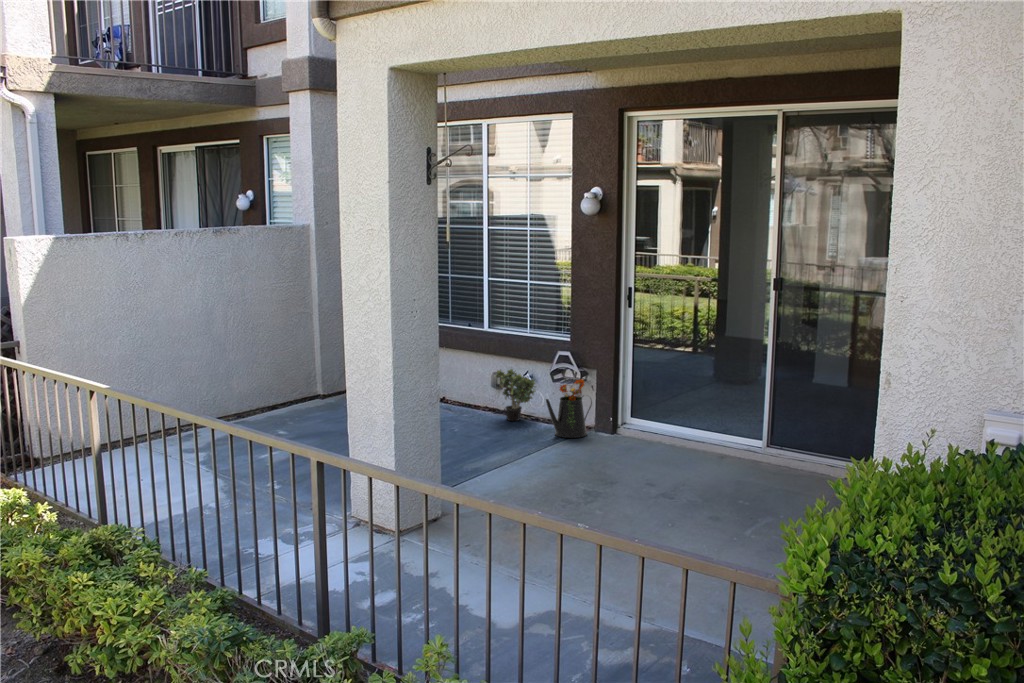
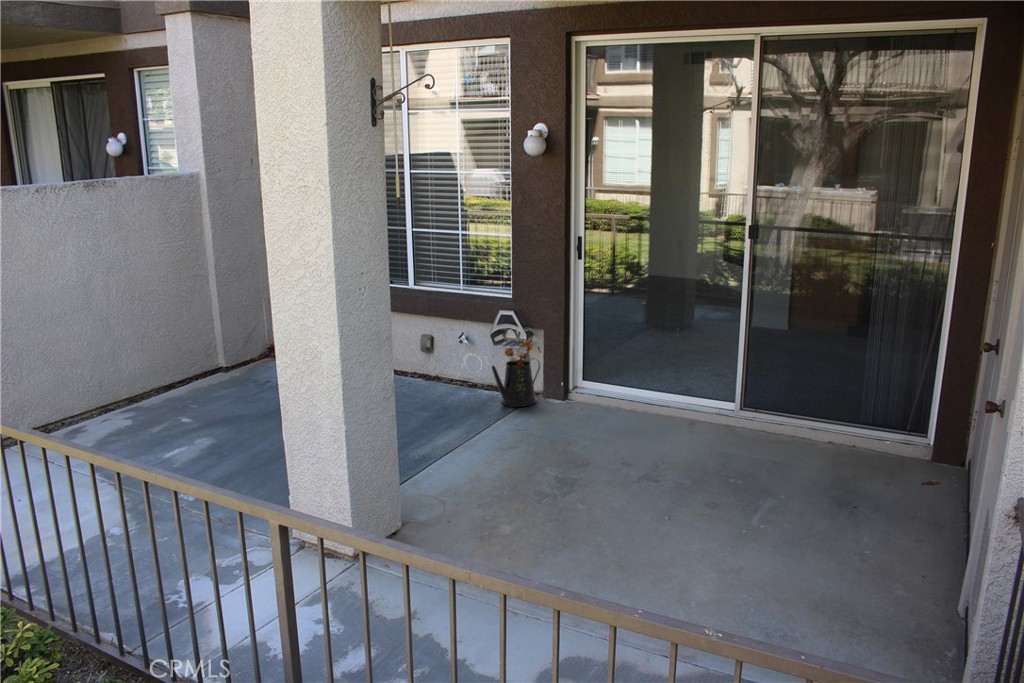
potted plant: present [495,369,536,421] -> none [427,331,475,388]

